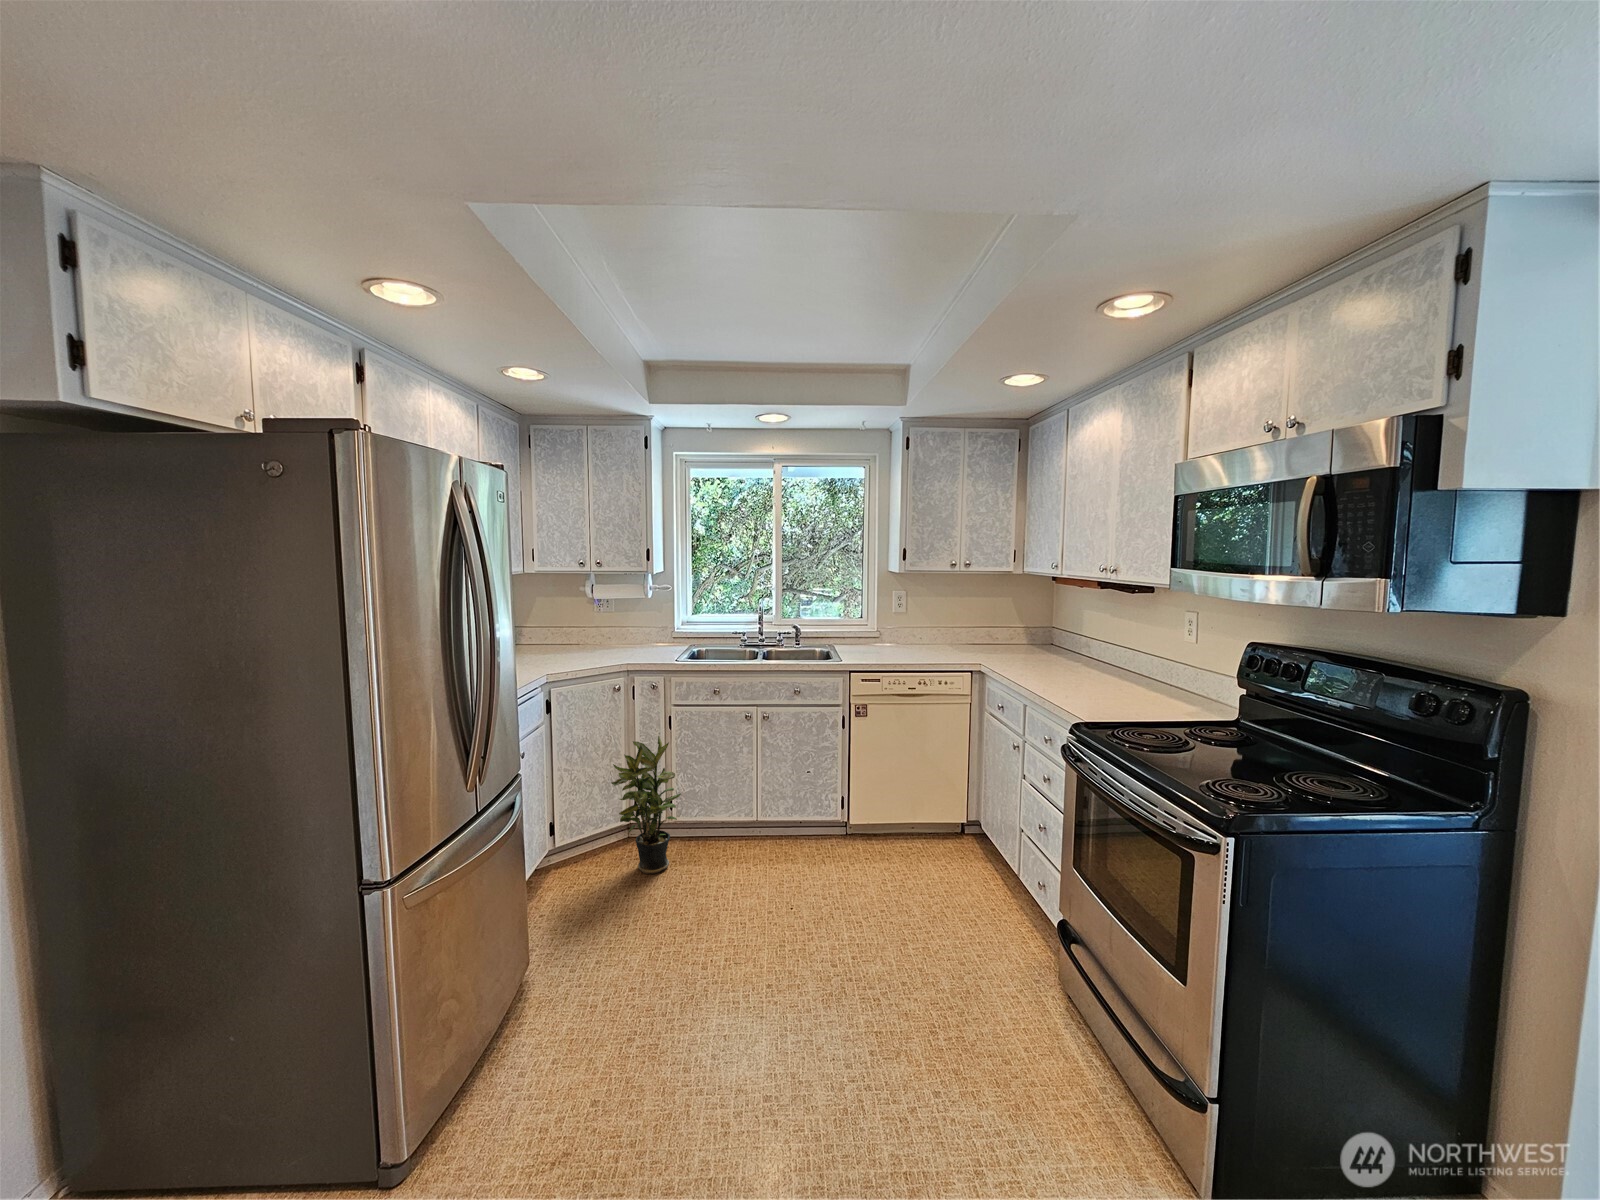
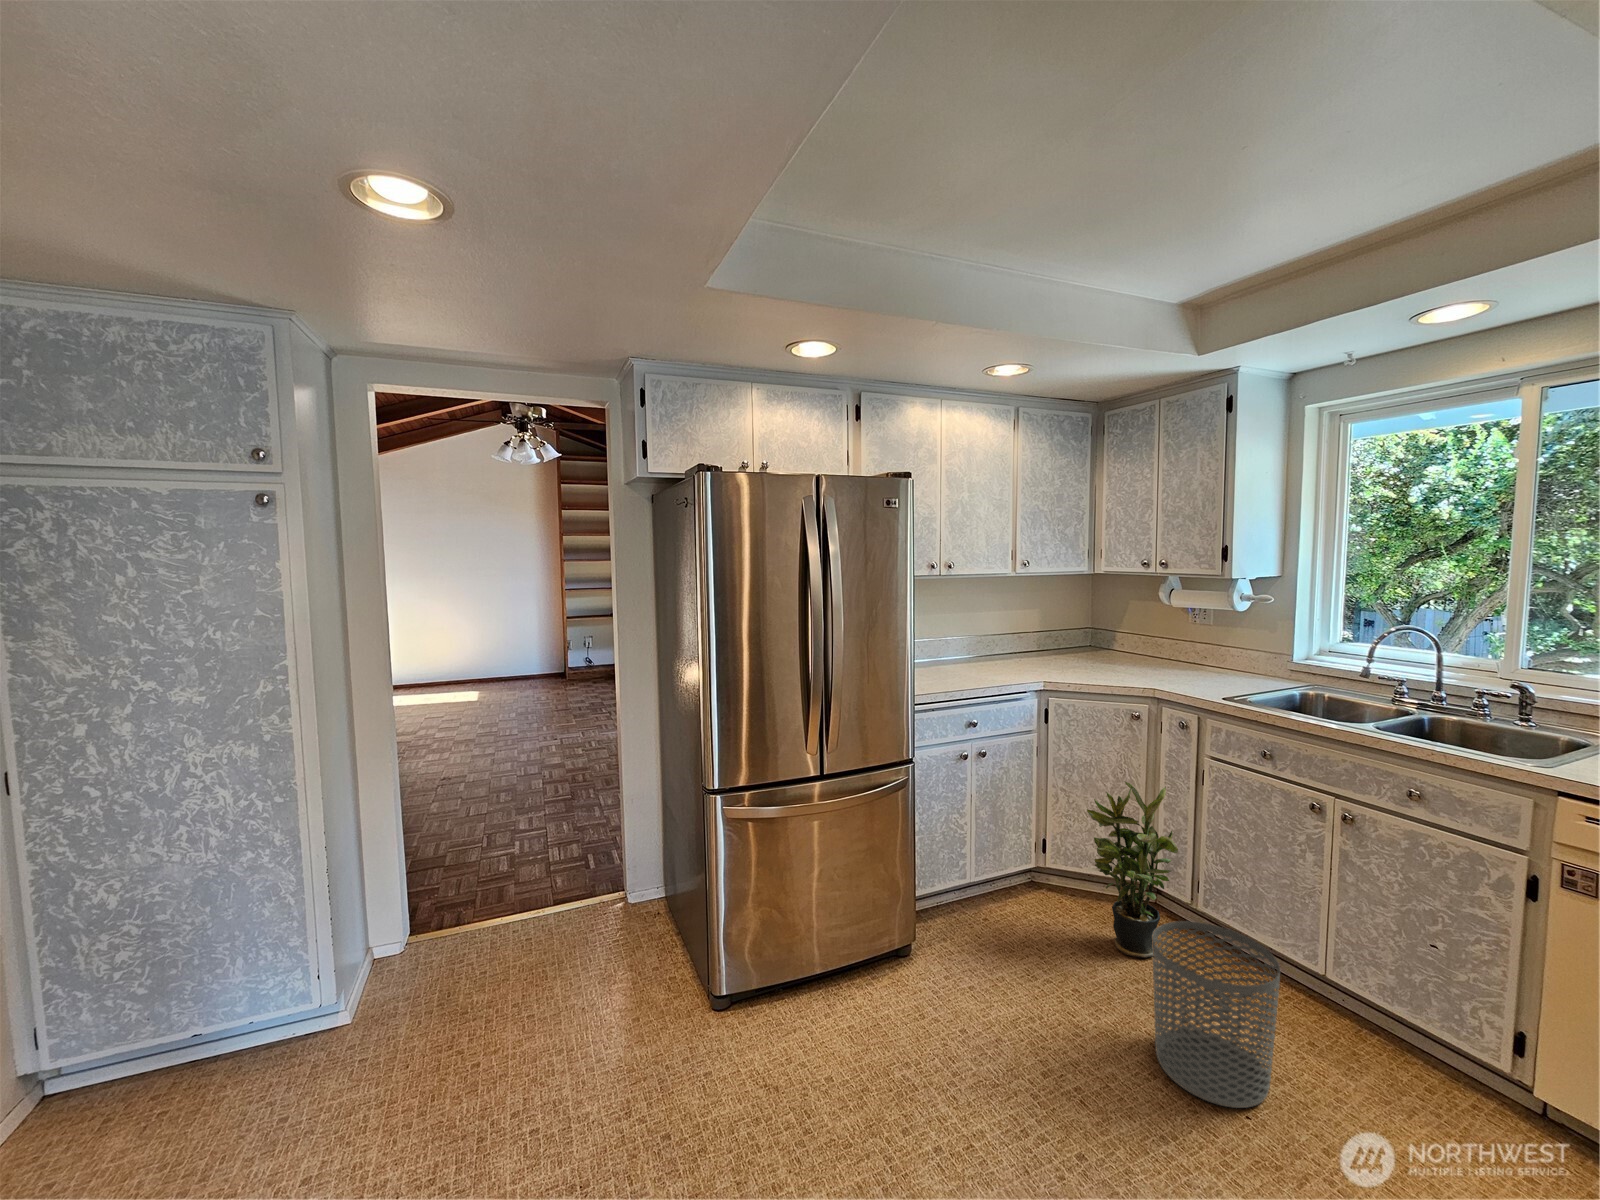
waste bin: none [722,807,793,917] -> present [1153,921,1280,1108]

